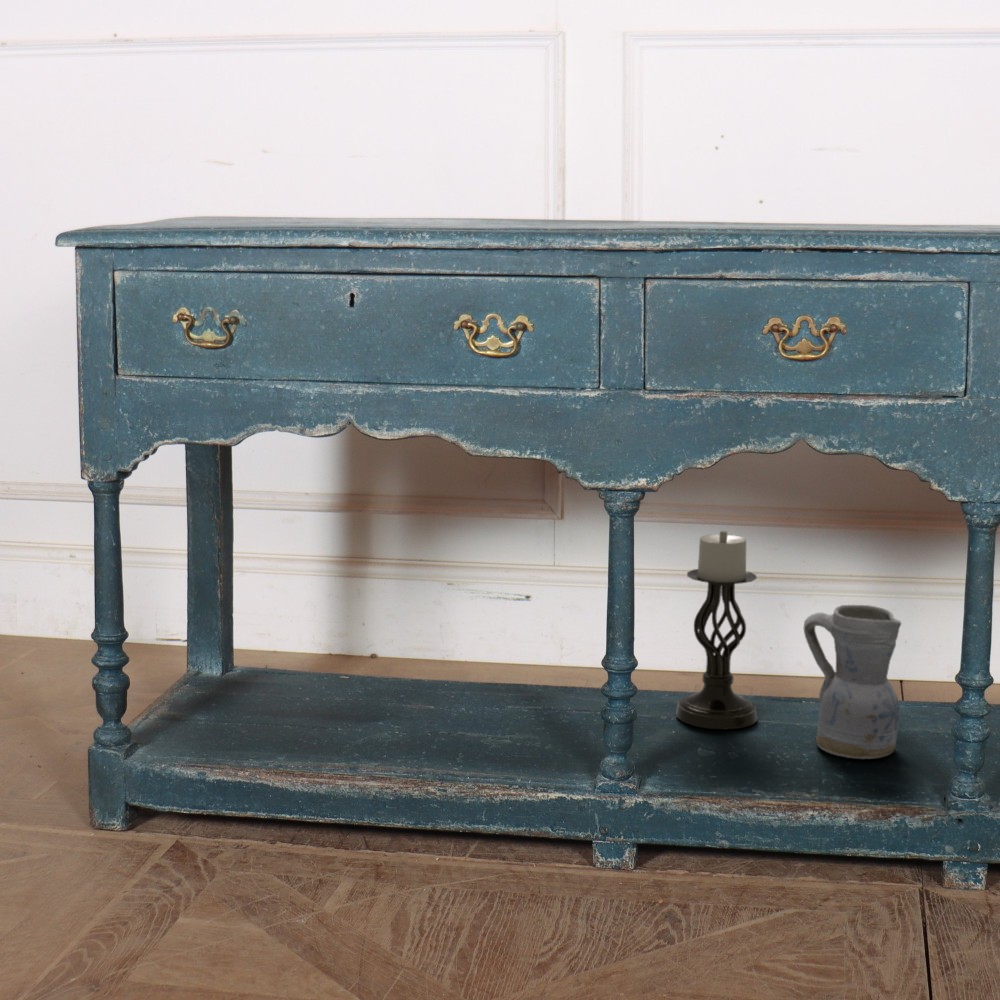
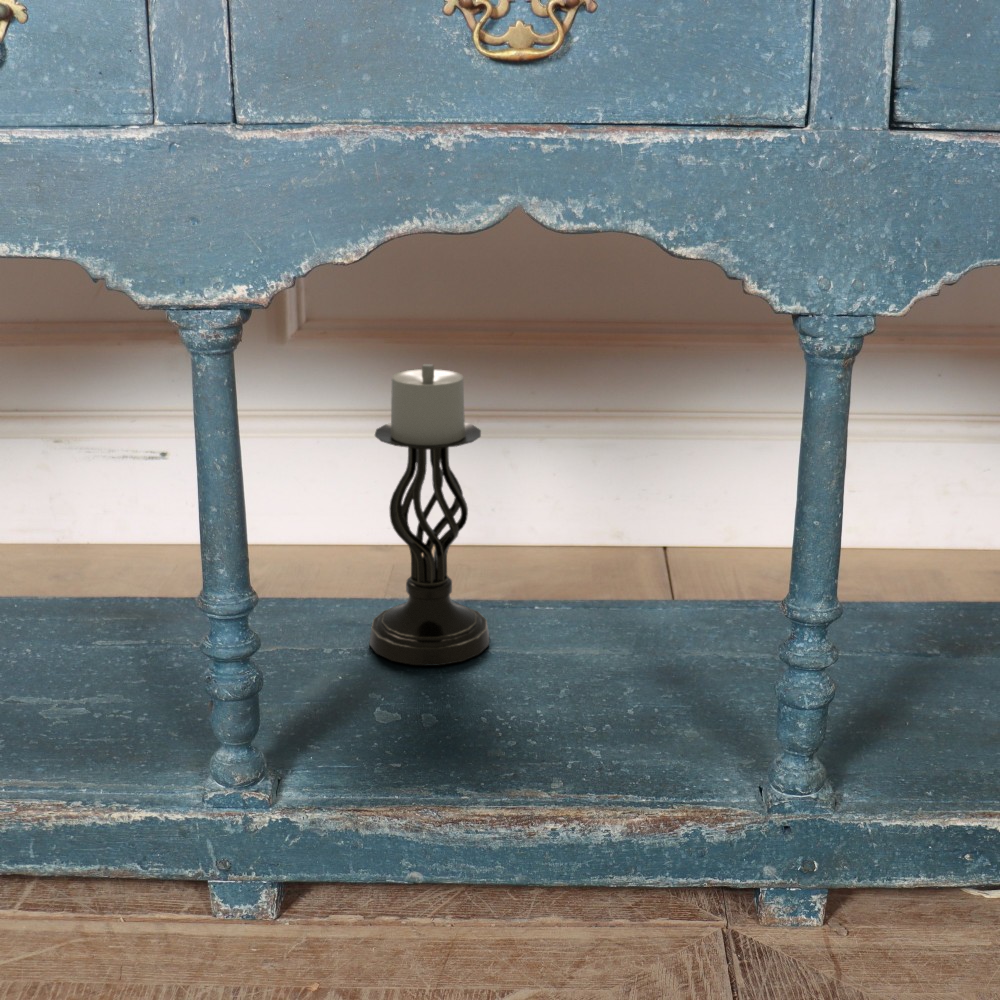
ceramic pitcher: present [804,605,901,759] -> none [549,477,696,714]

